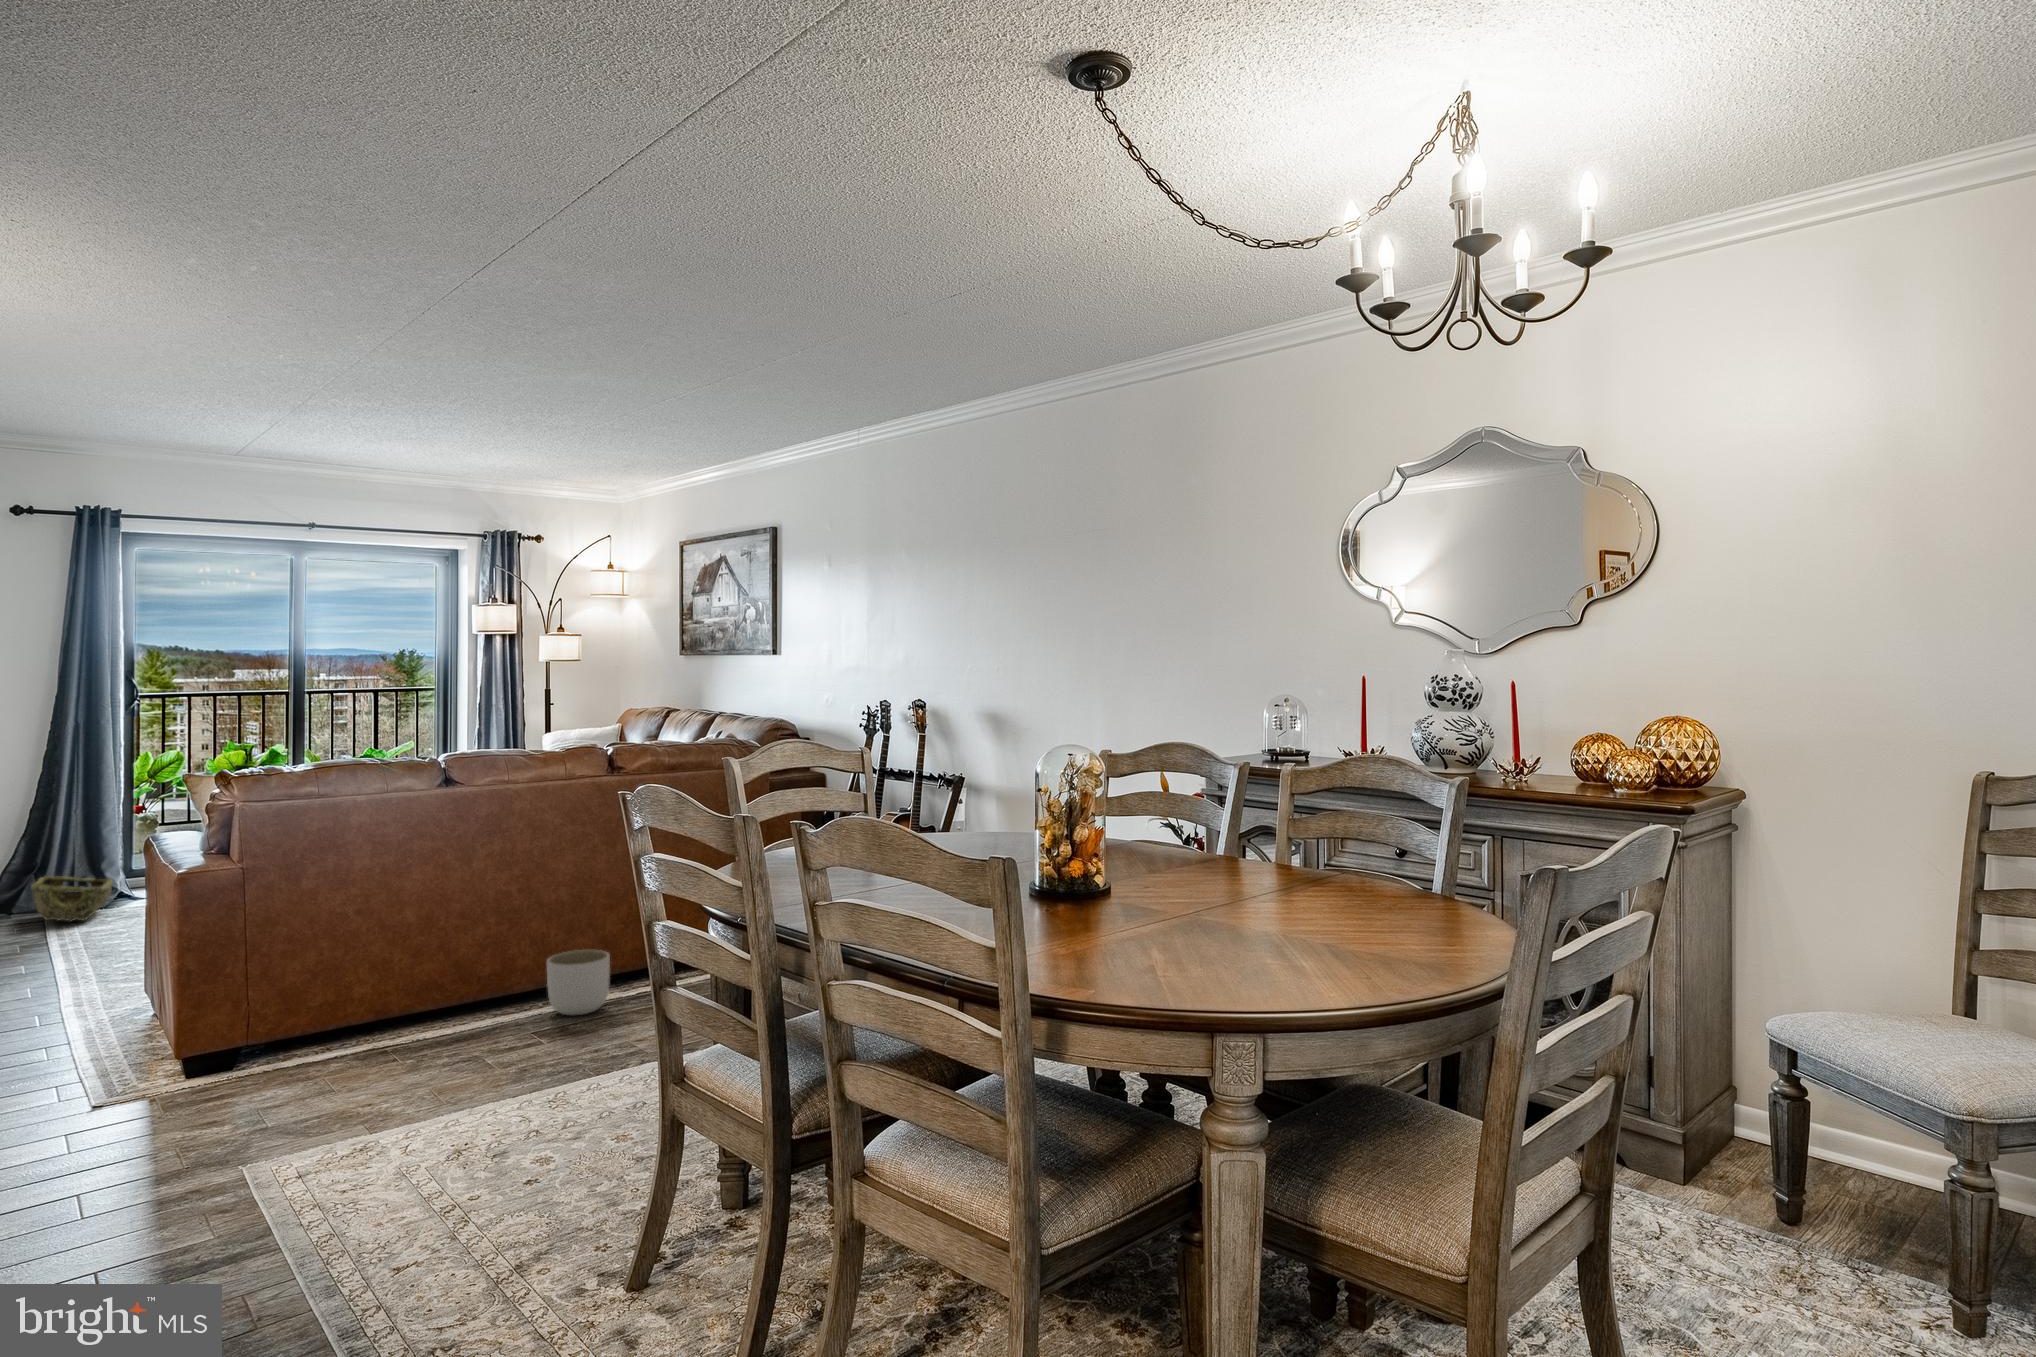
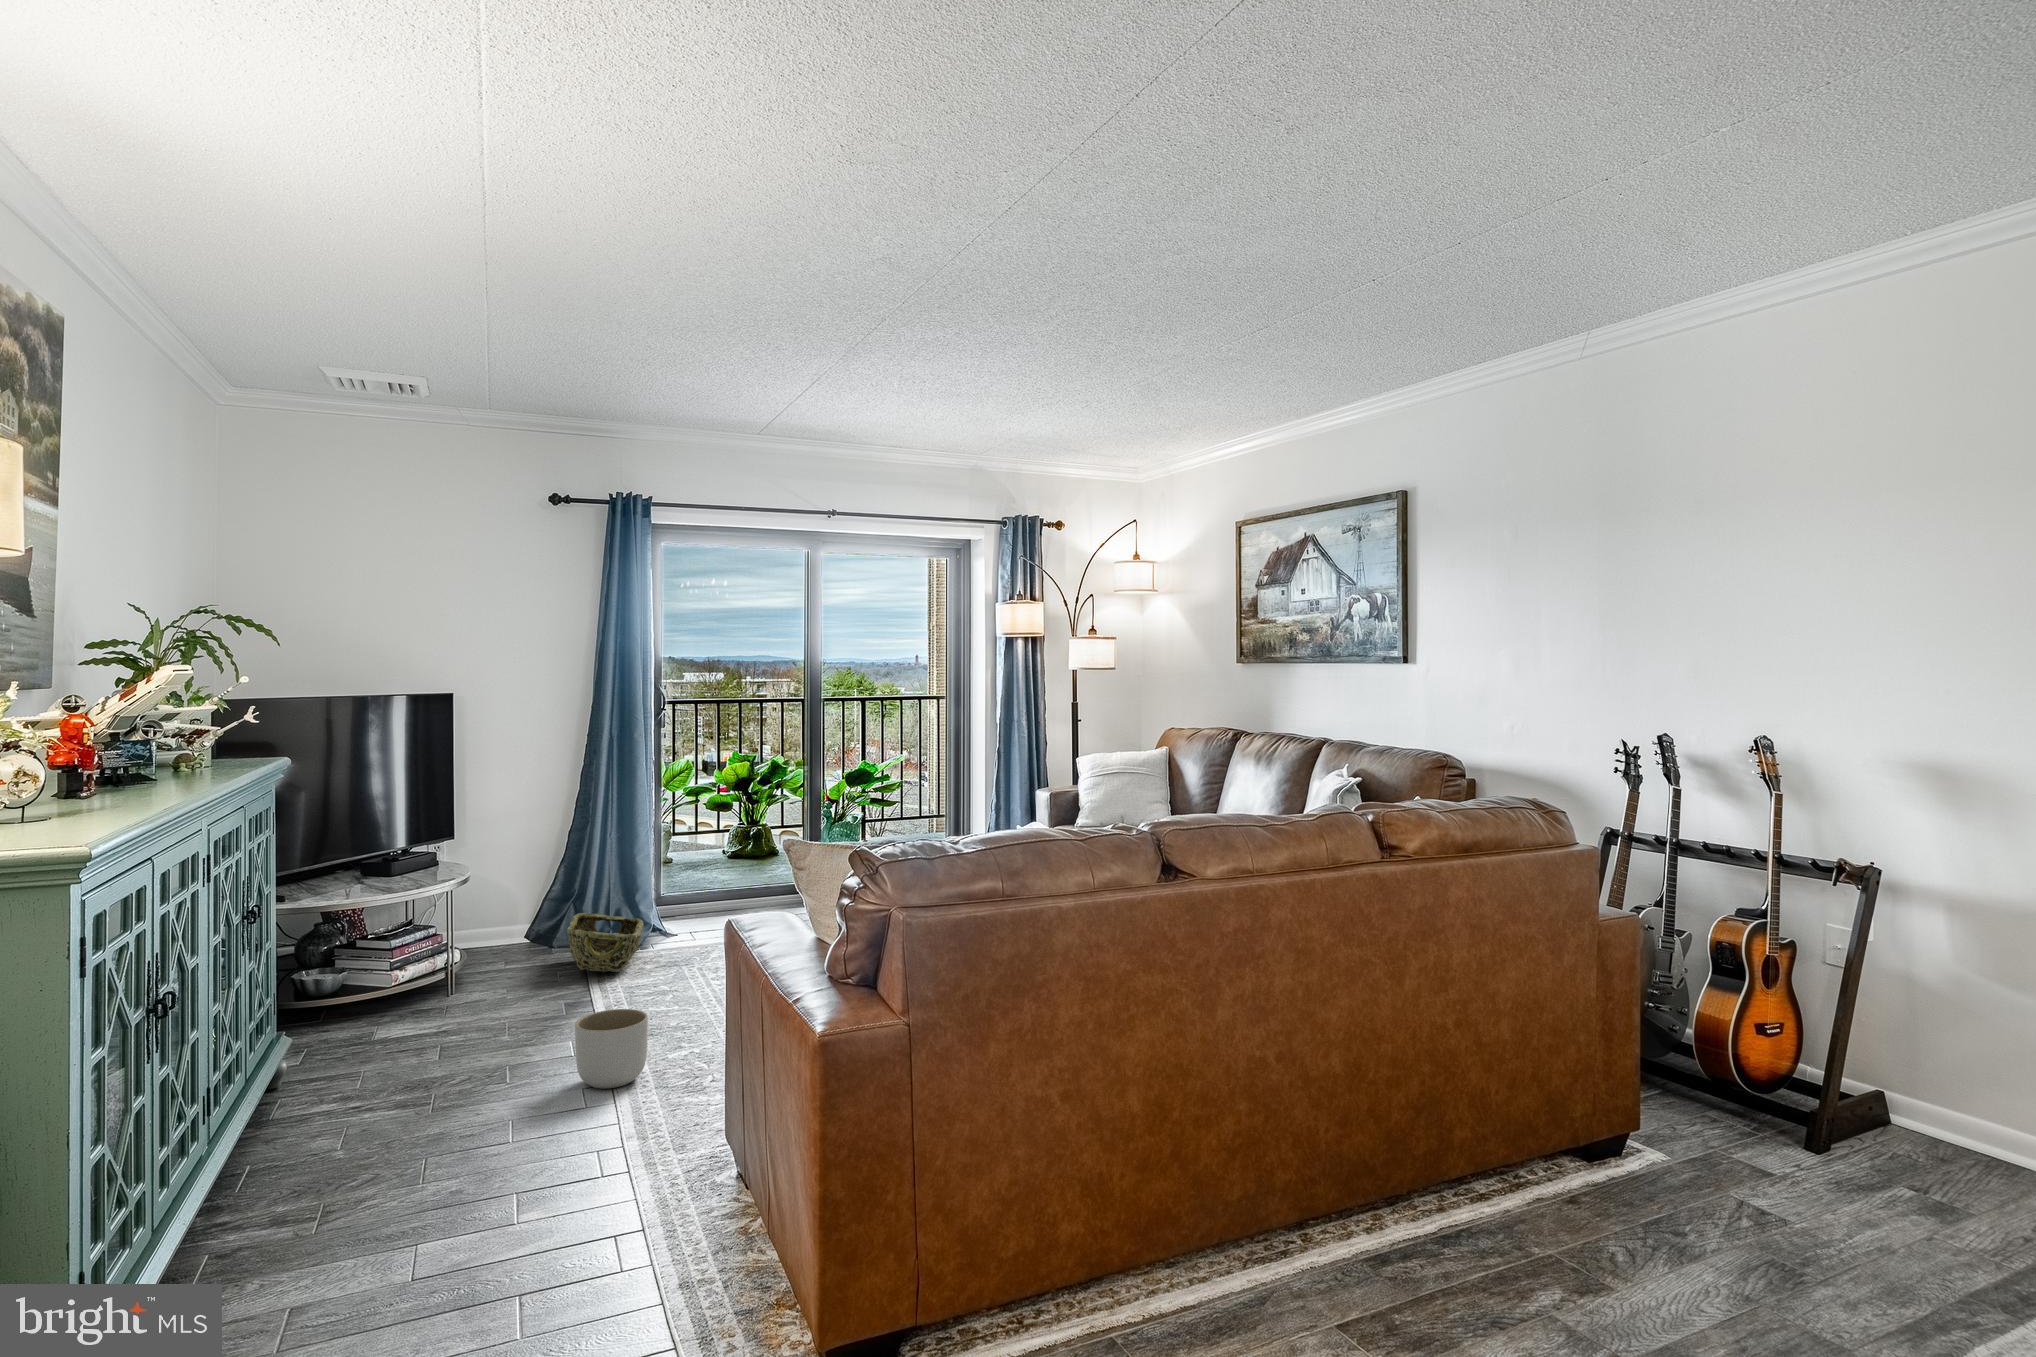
planter: present [547,950,610,1015] -> present [575,1009,648,1089]

